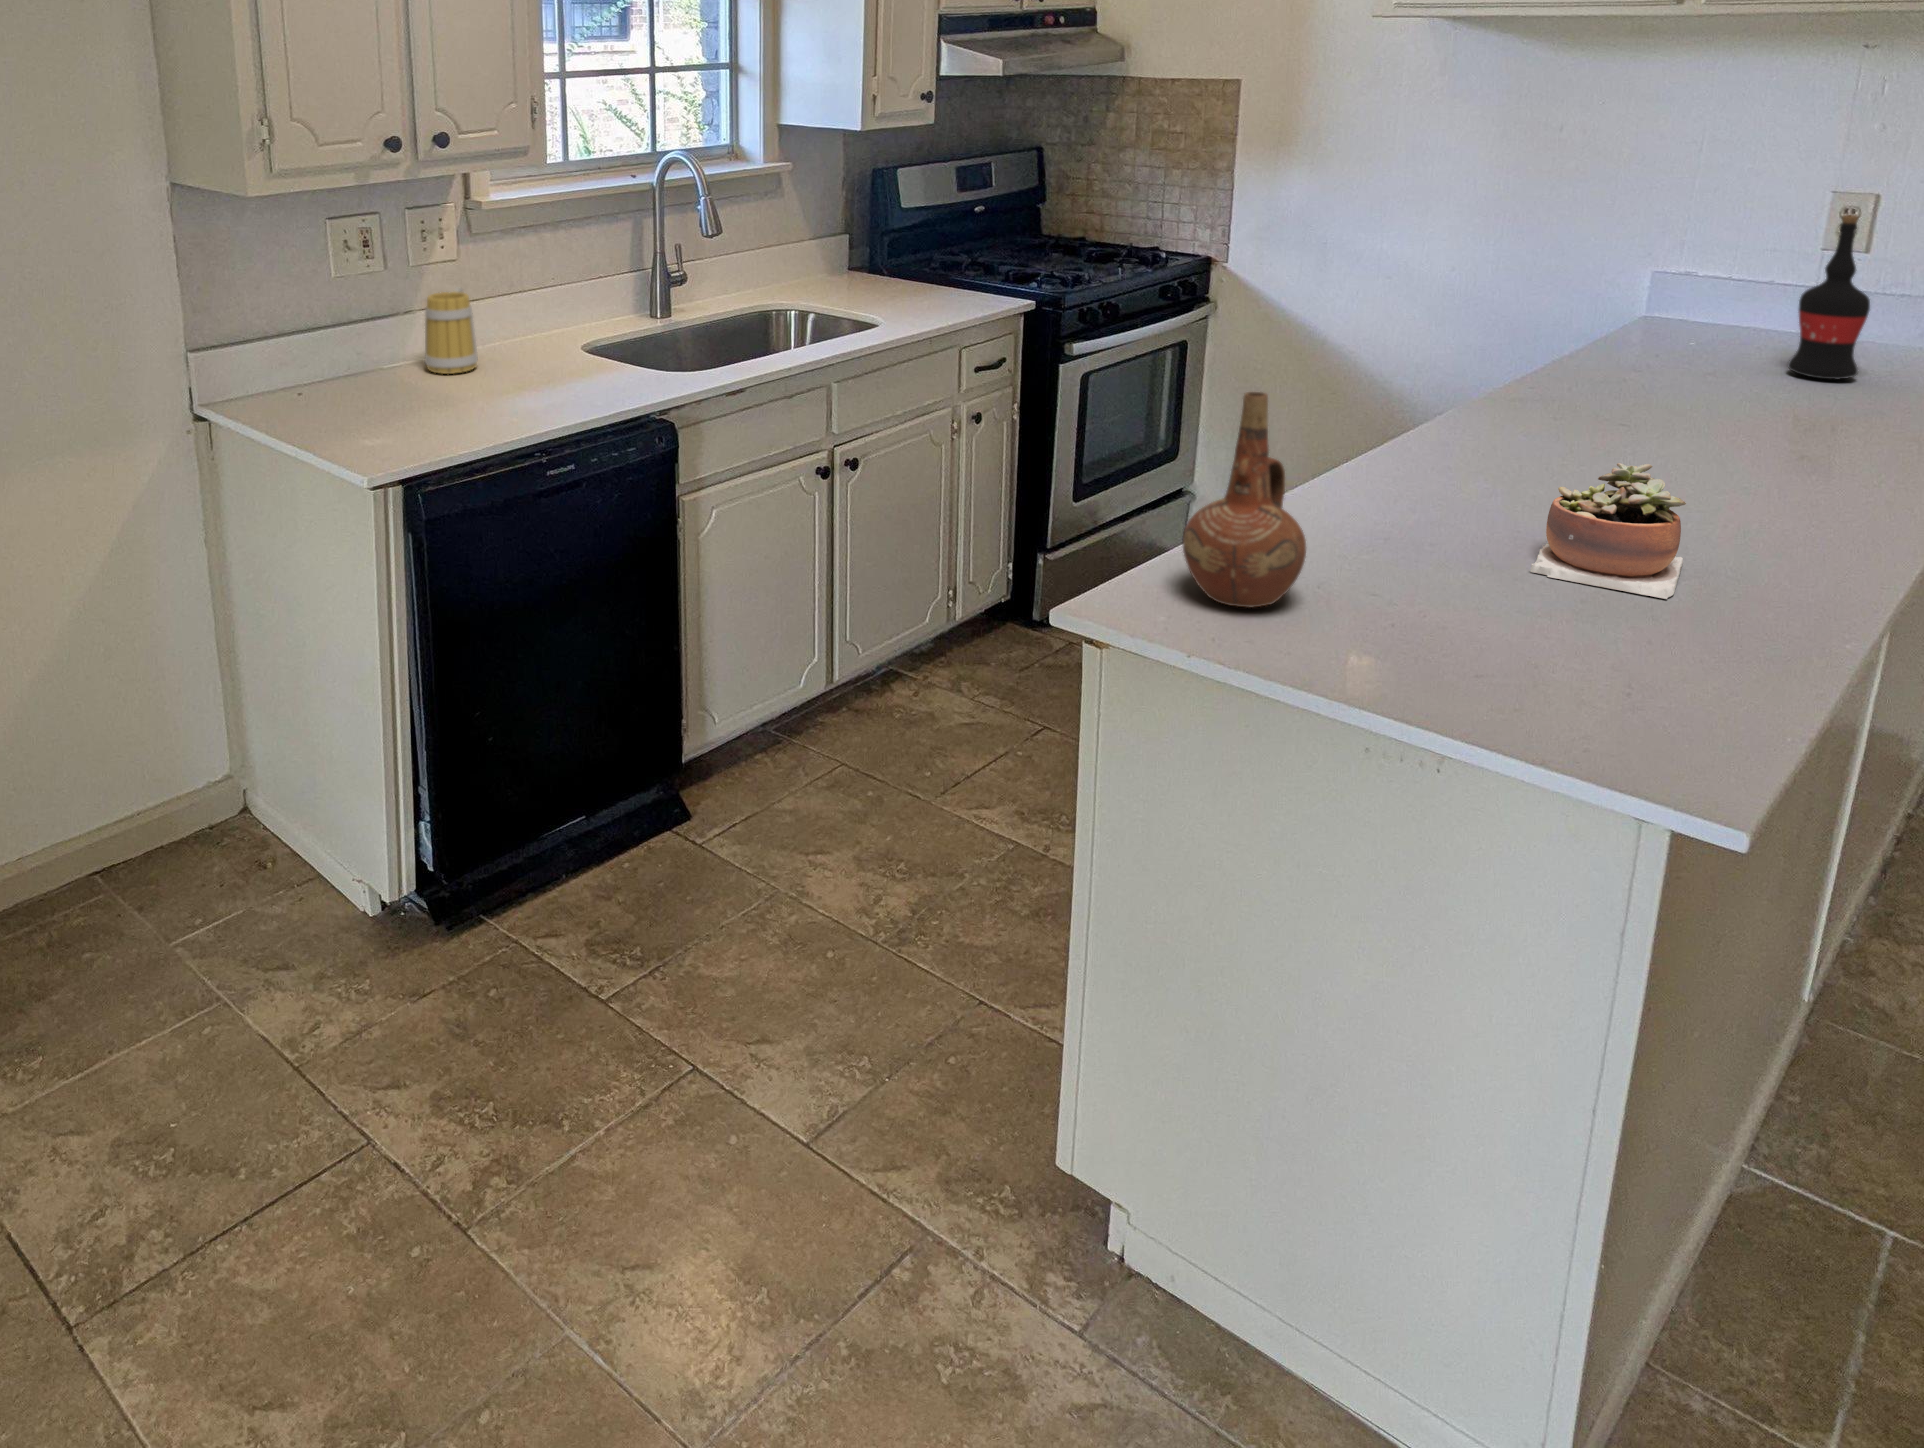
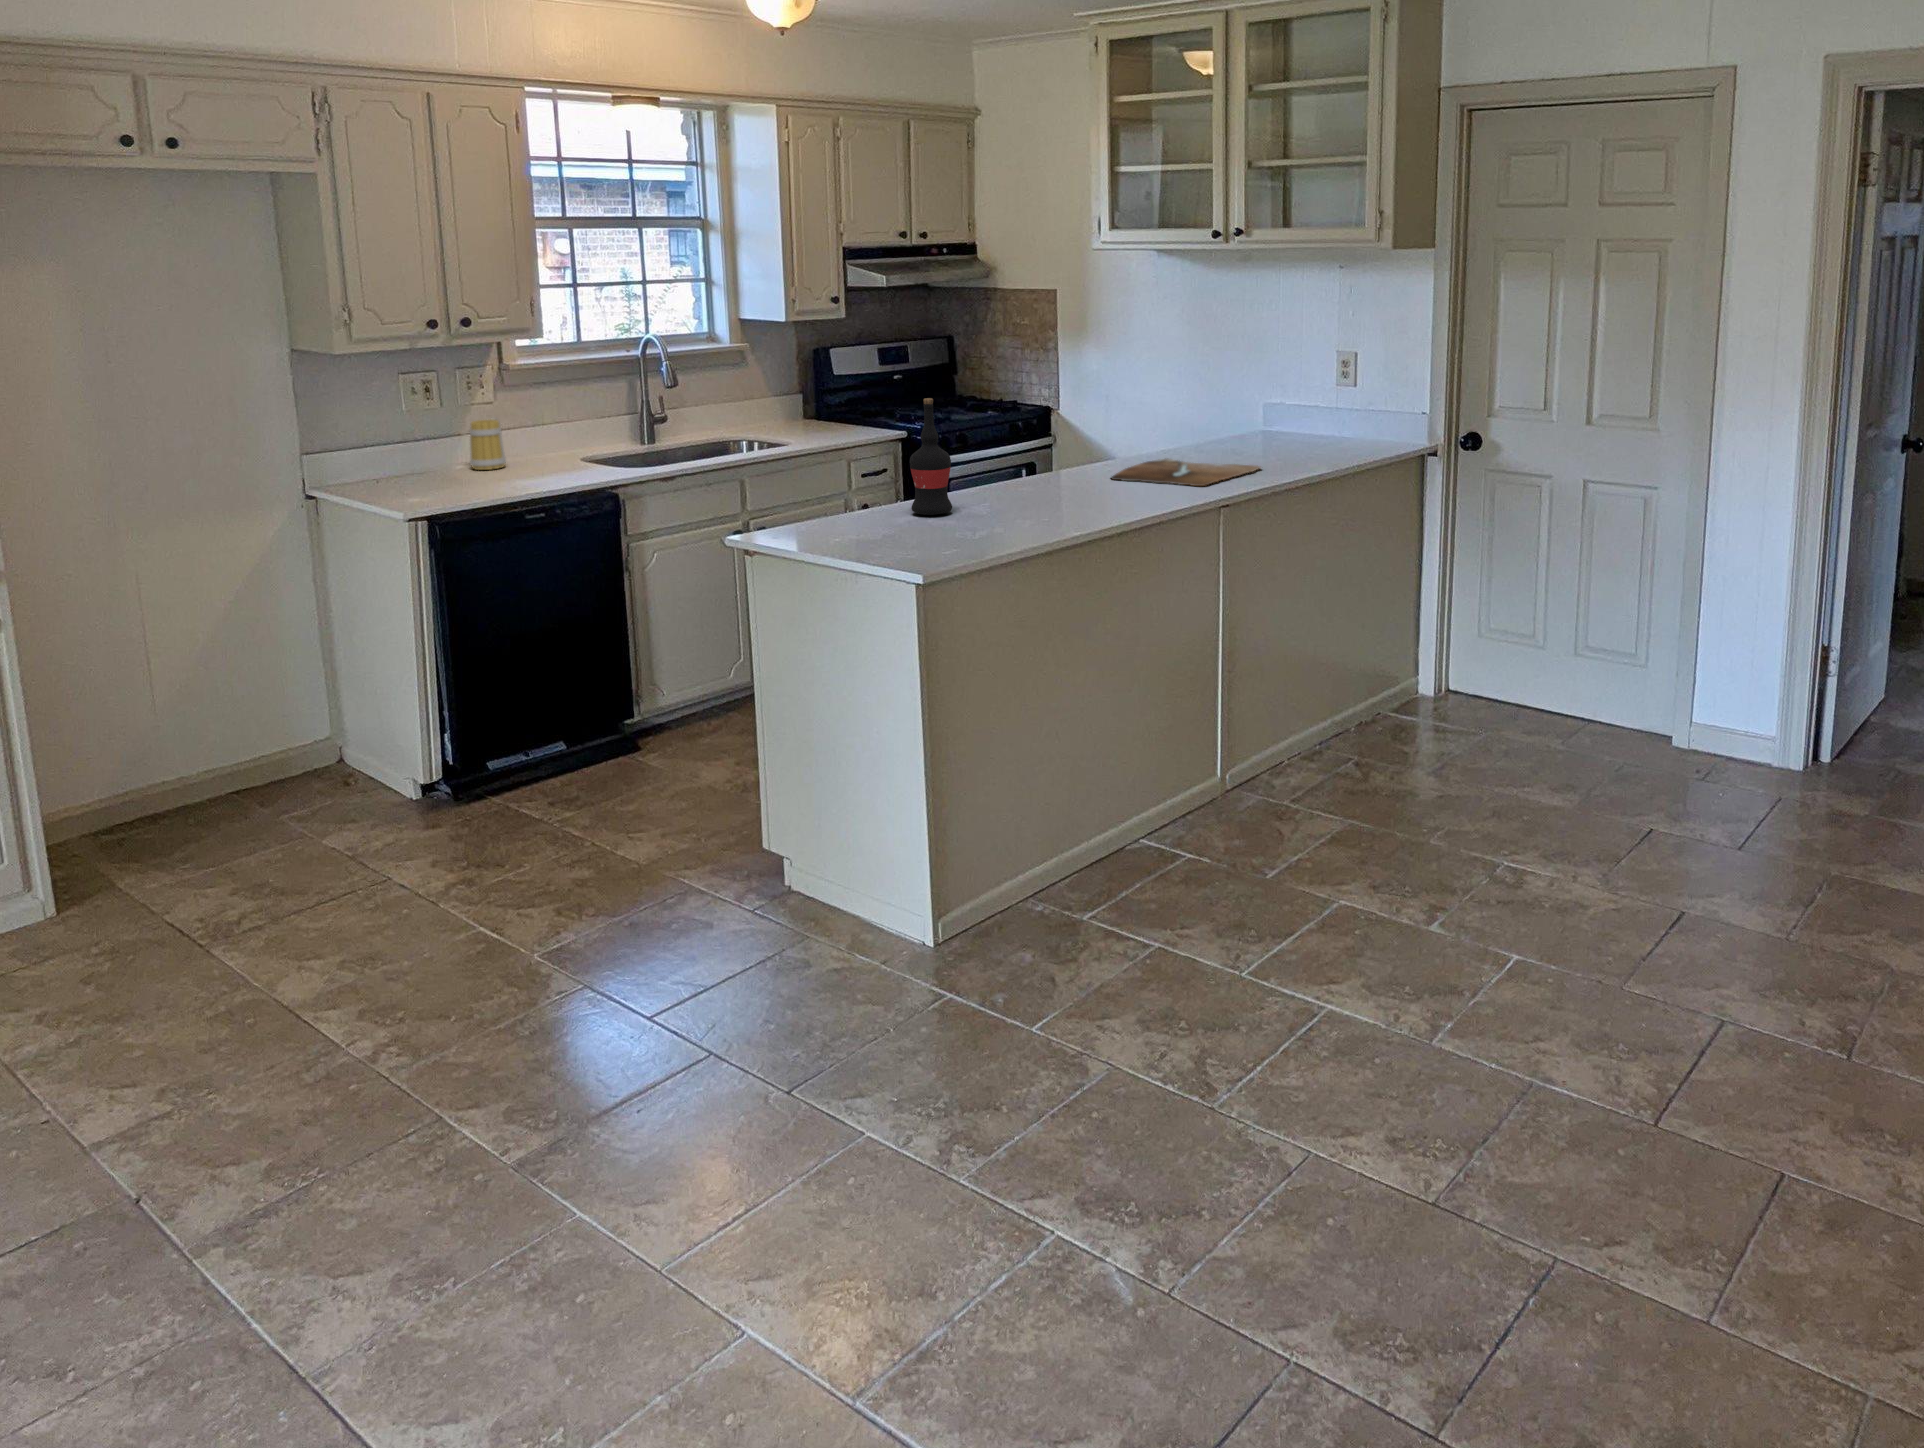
wine bottle: present [1788,215,1870,379] -> present [910,398,952,515]
cutting board: none [1561,384,1838,465] -> present [1111,459,1260,486]
ceramic pitcher: present [1183,392,1306,608] -> none [793,431,851,536]
succulent plant: present [1531,463,1686,599] -> none [982,469,1062,529]

